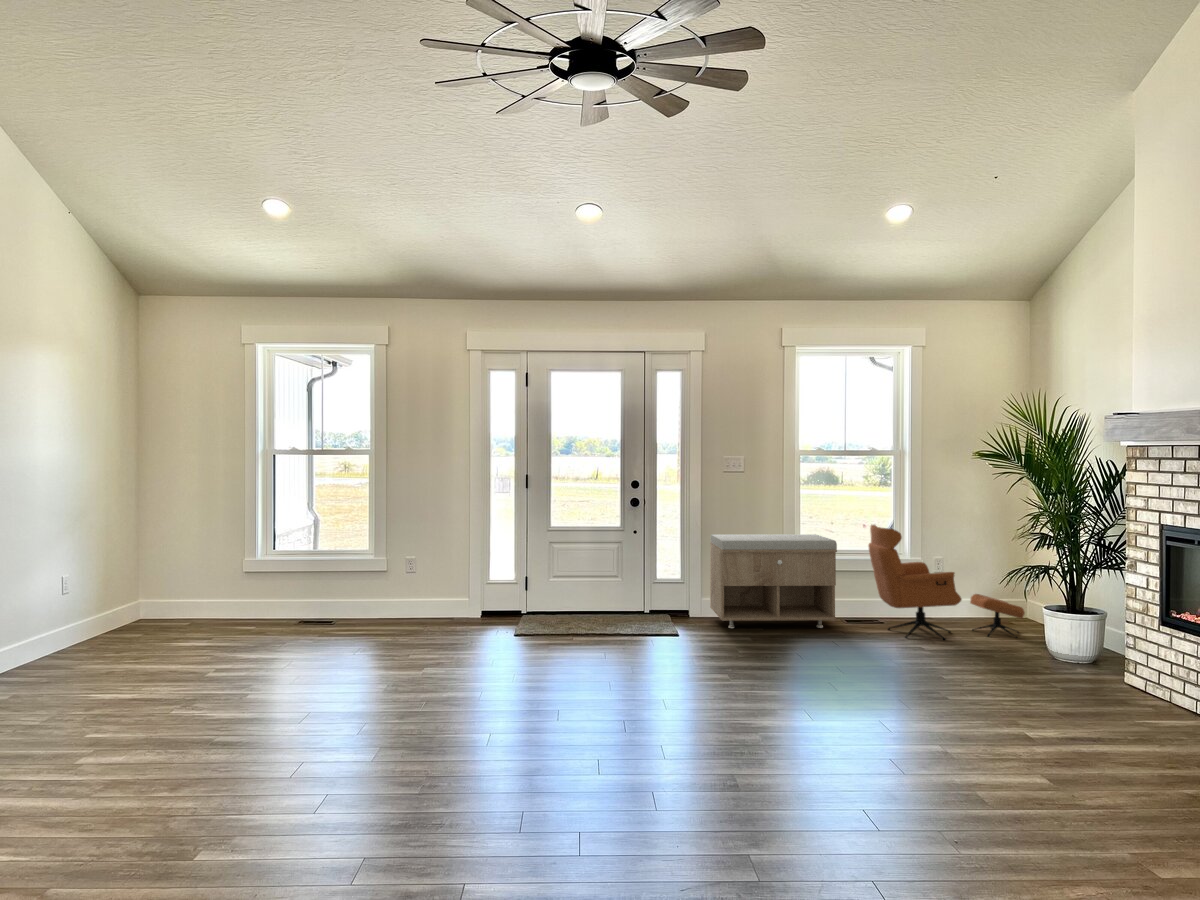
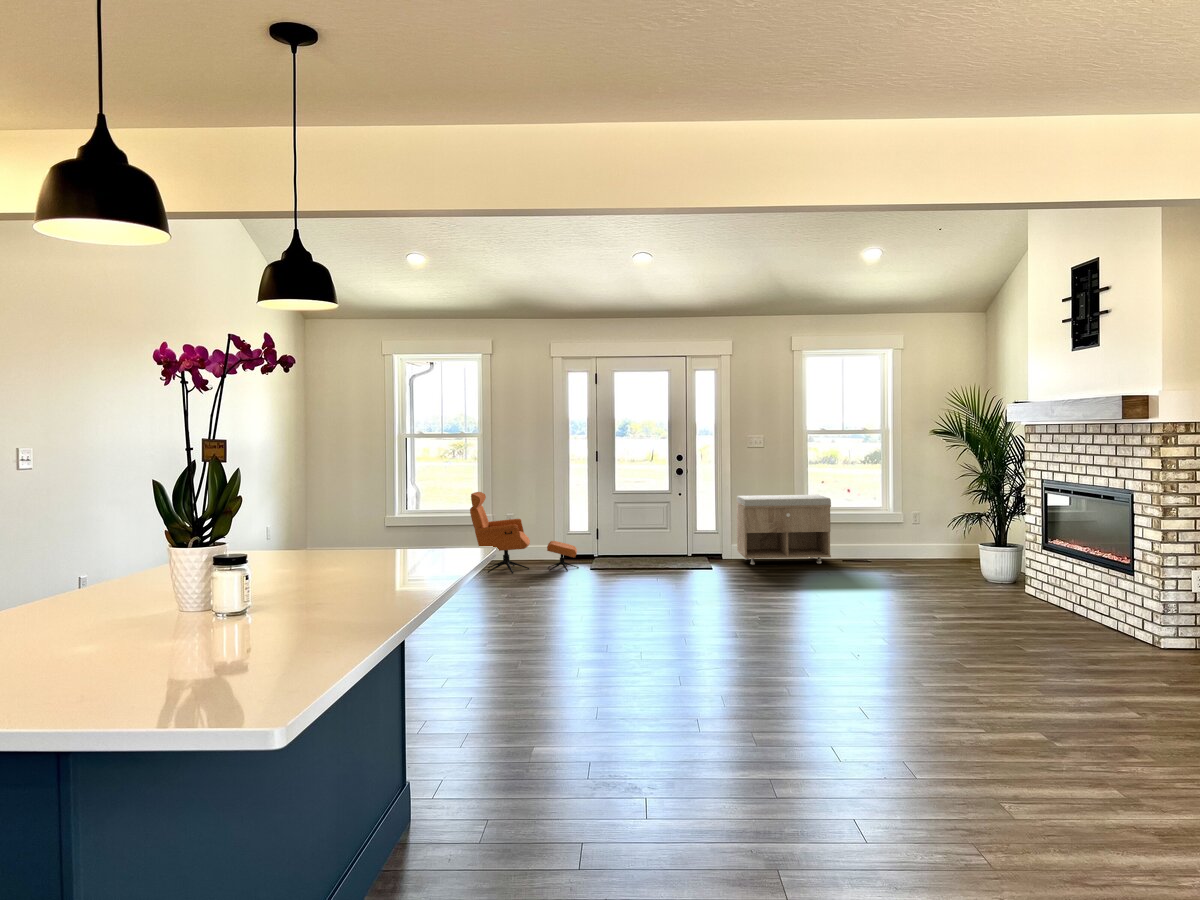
armchair: present [868,525,1025,640] -> present [470,492,579,573]

